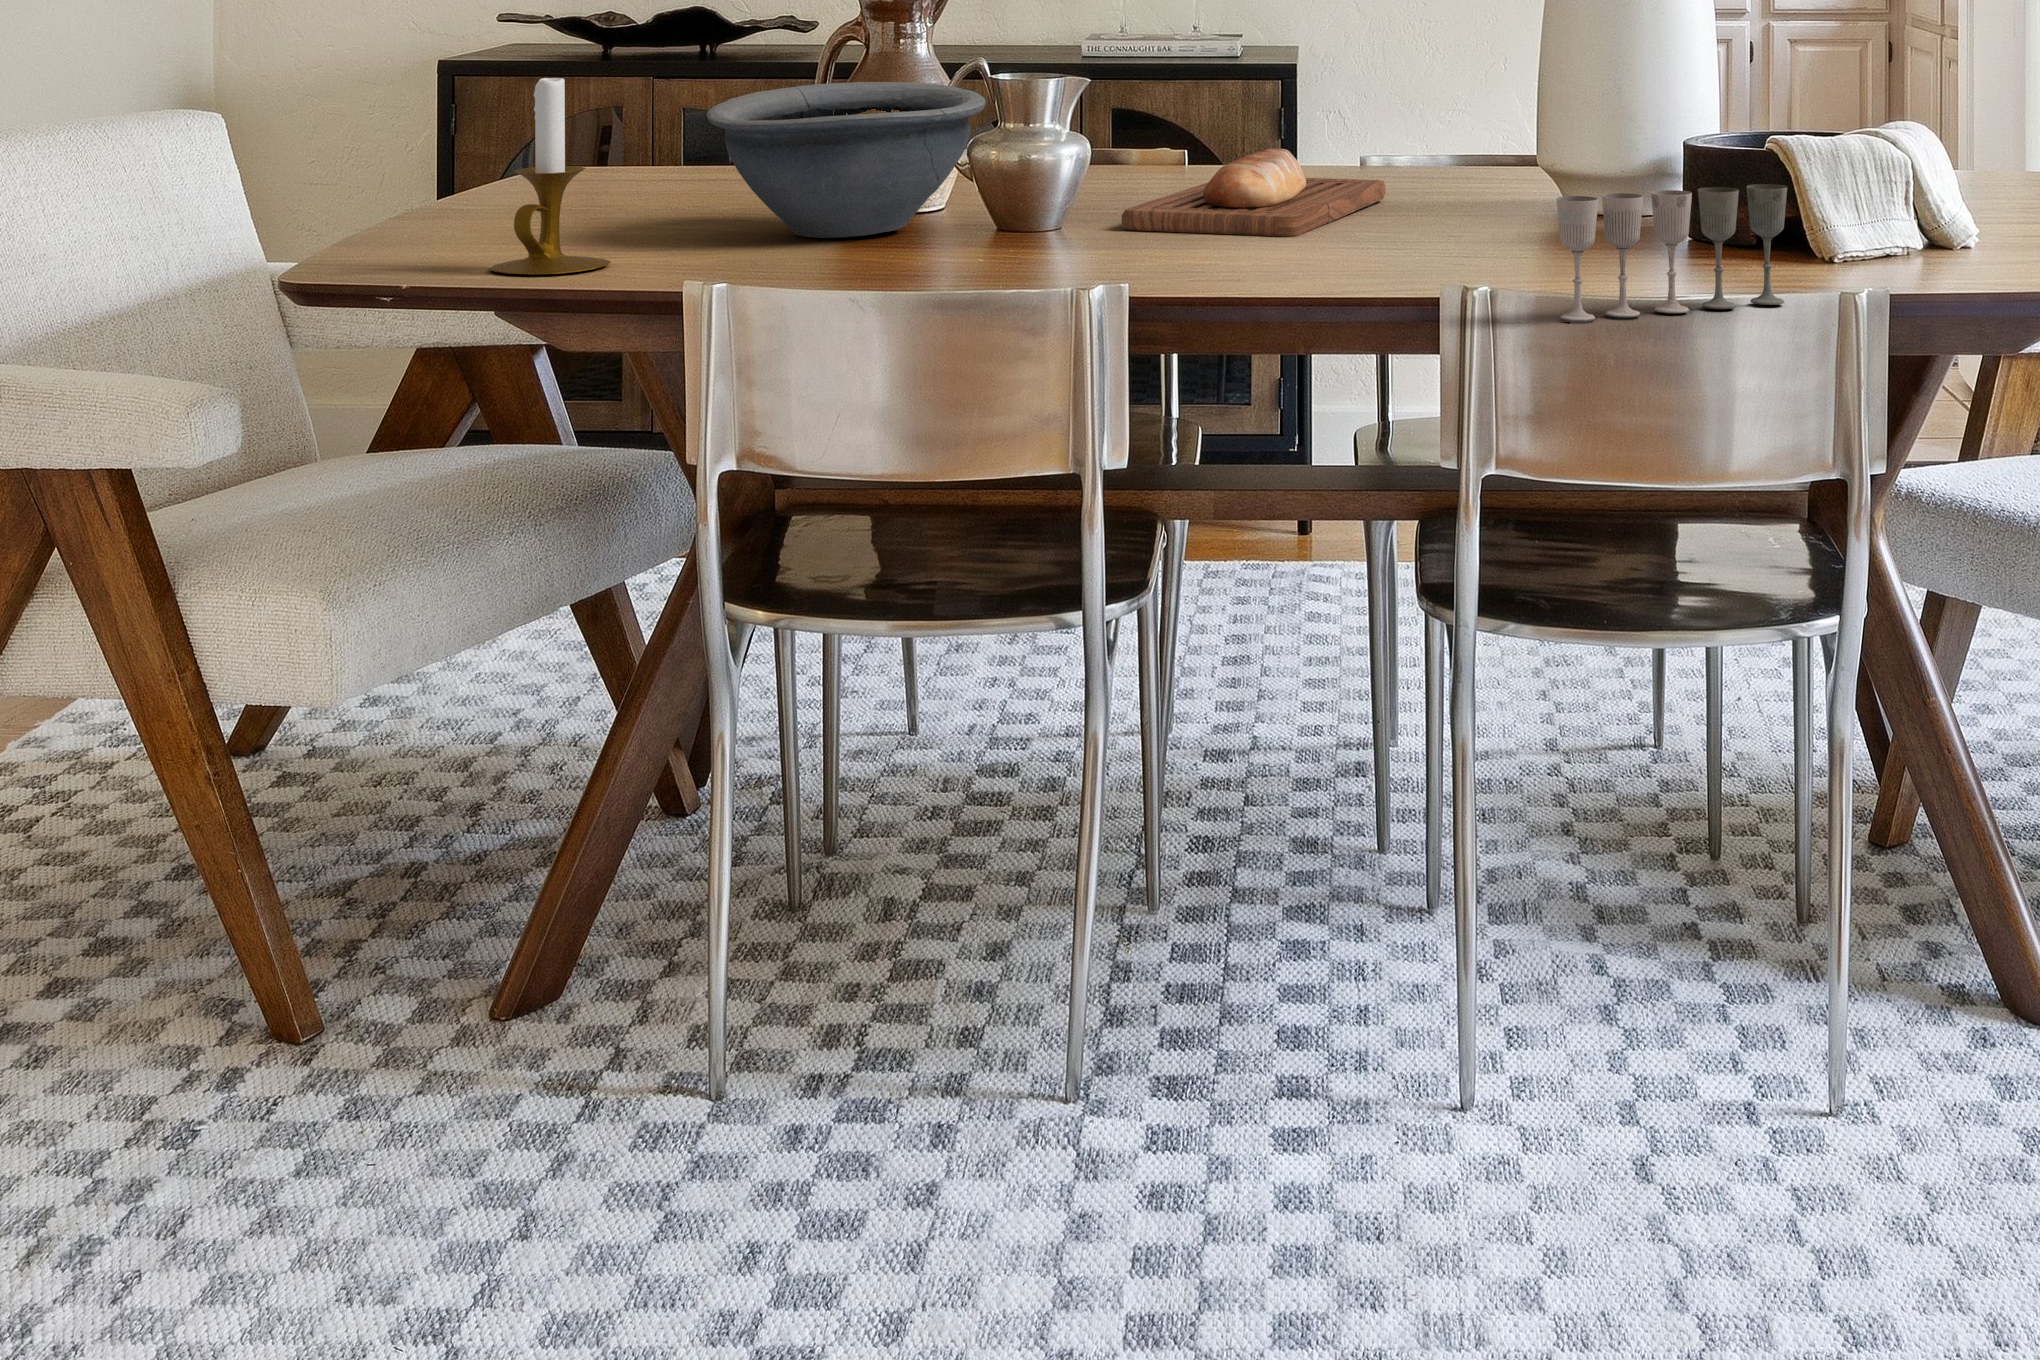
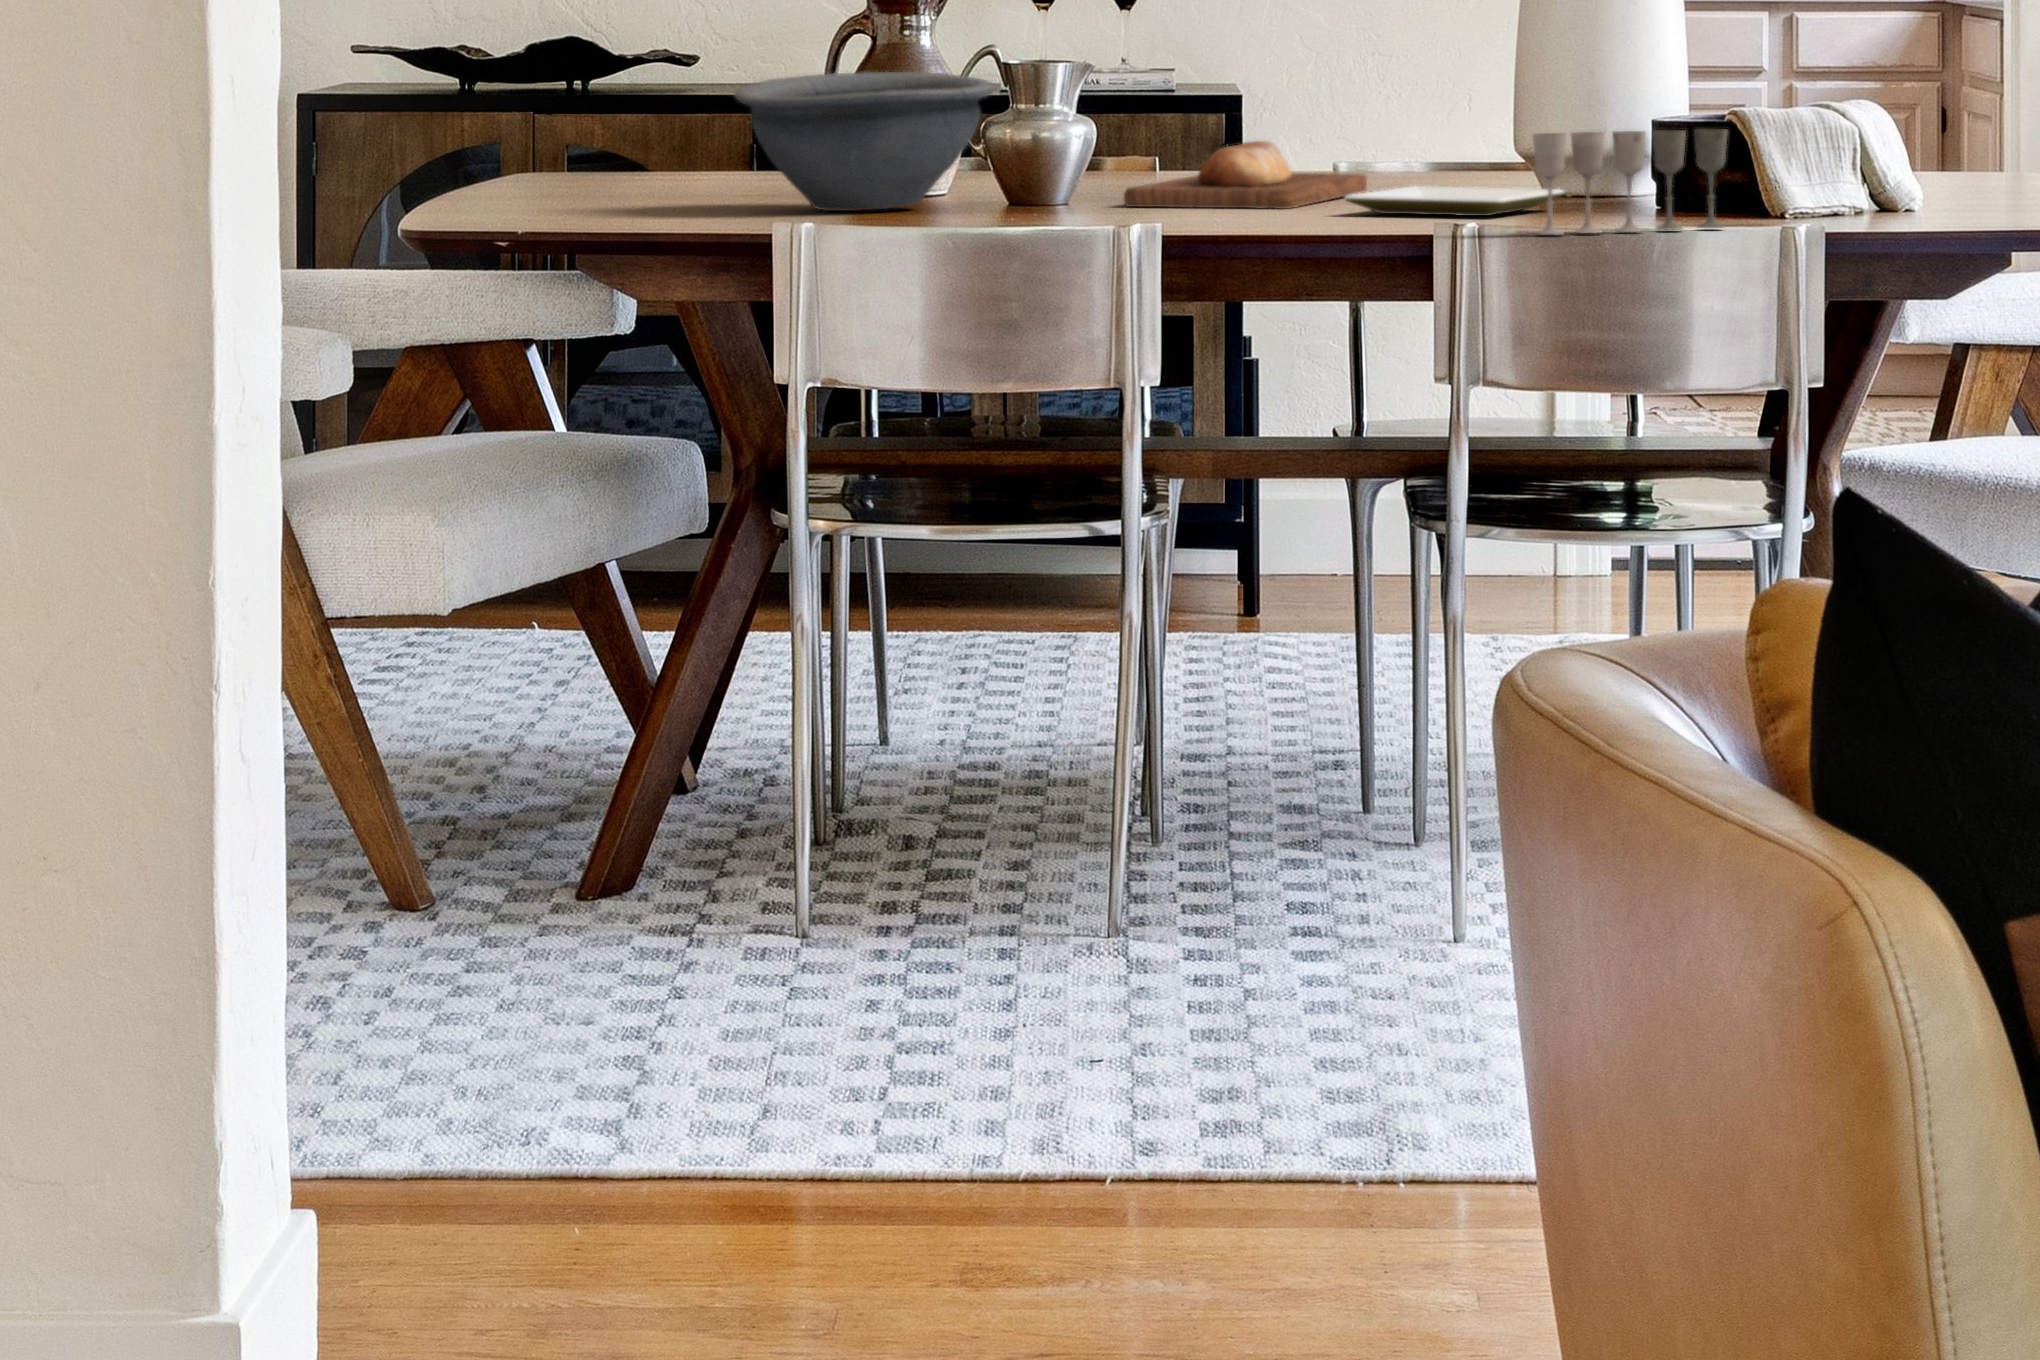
candlestick: present [489,78,611,274] -> none [568,52,673,226]
plate: none [1347,213,1592,262] -> present [1344,186,1564,216]

